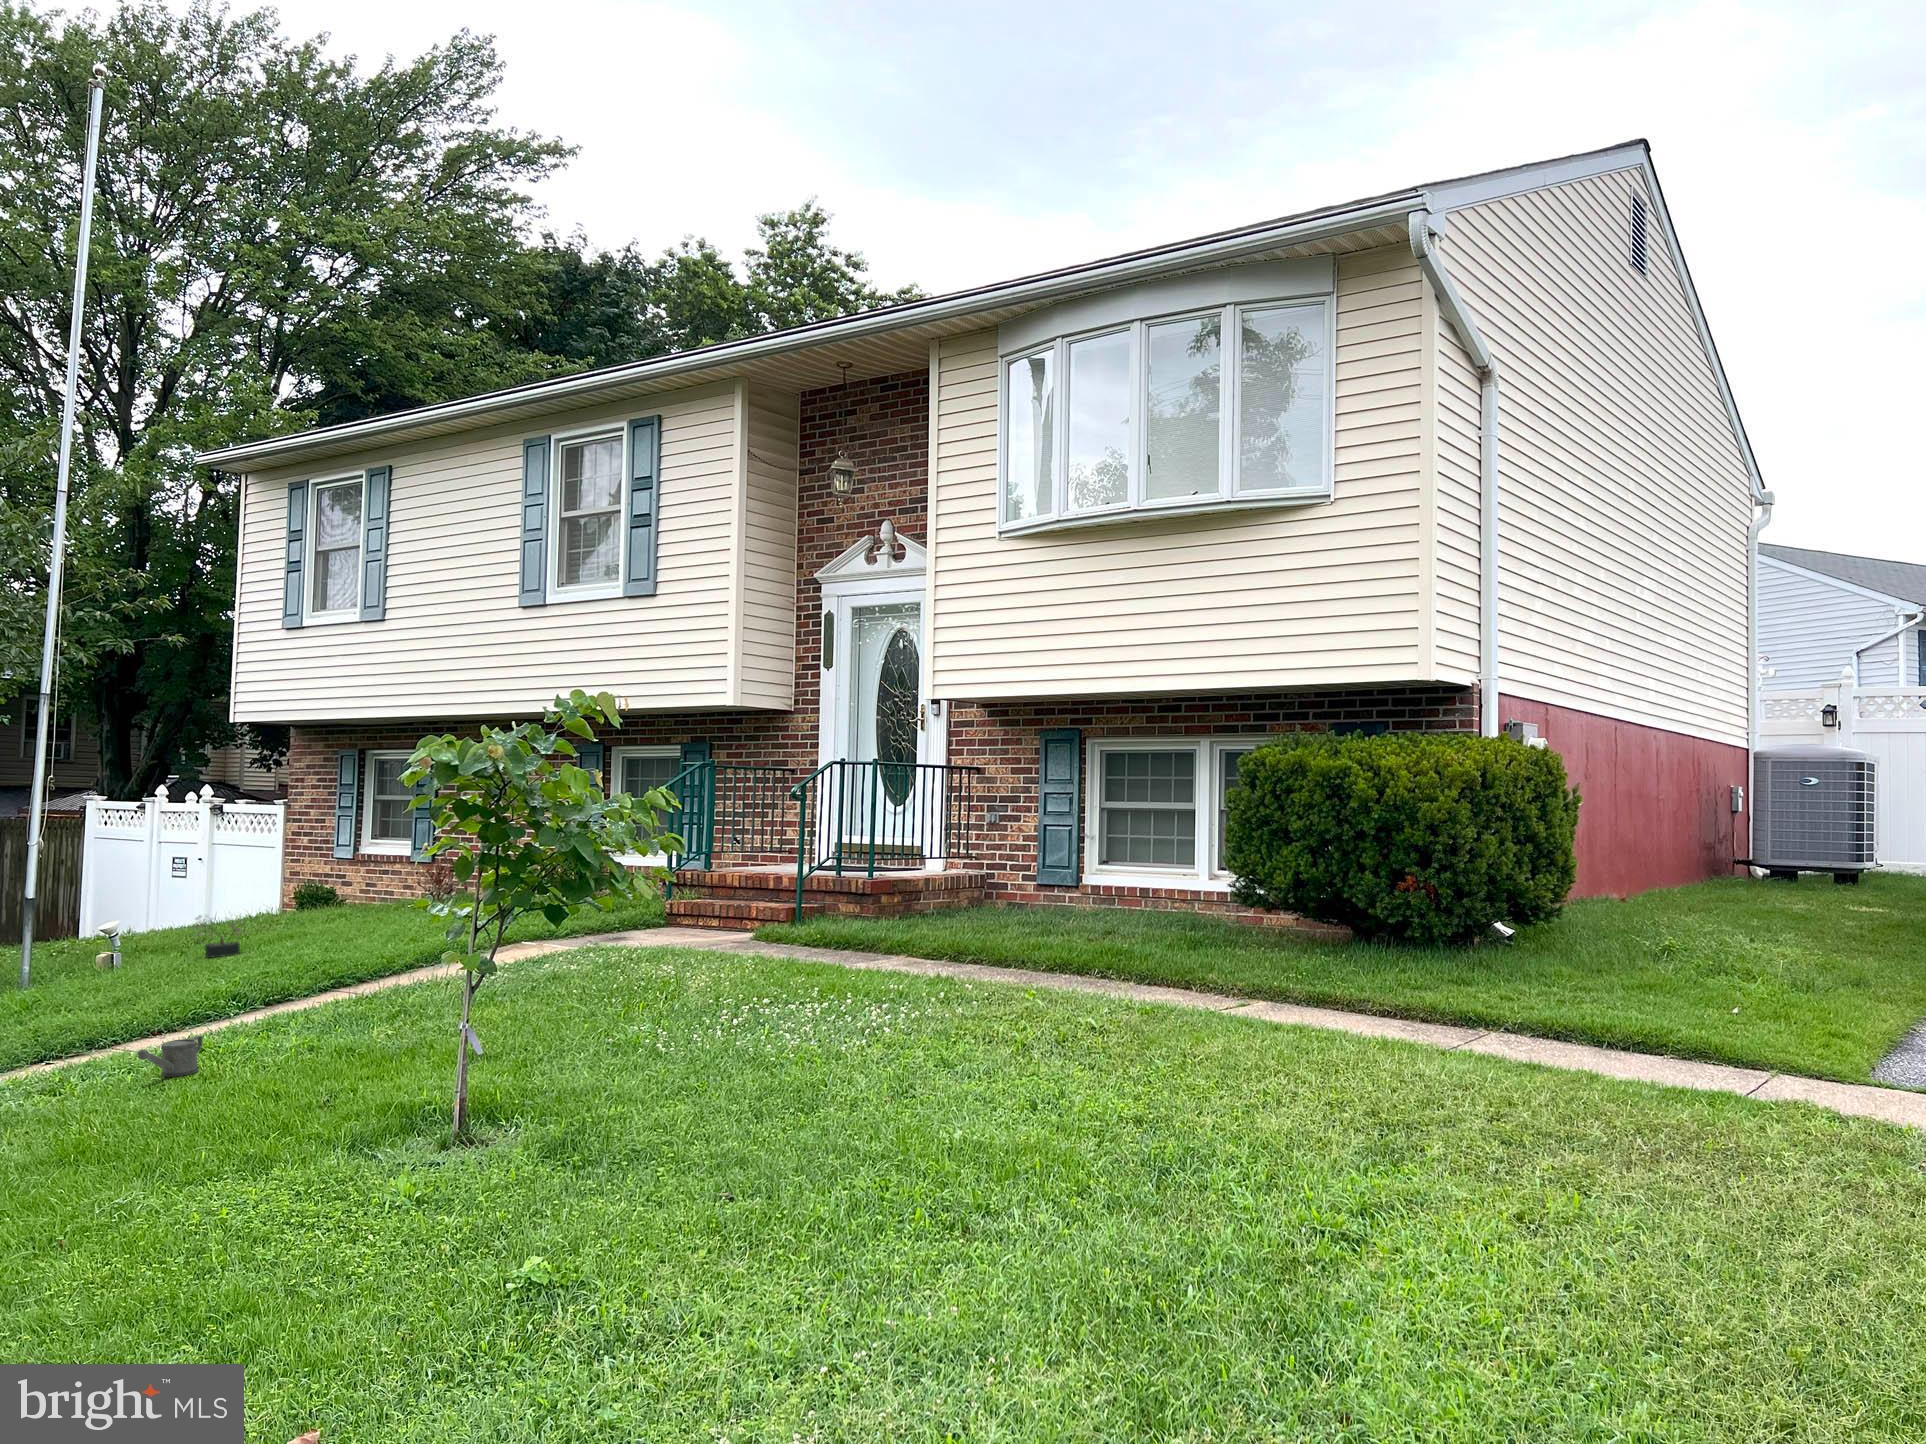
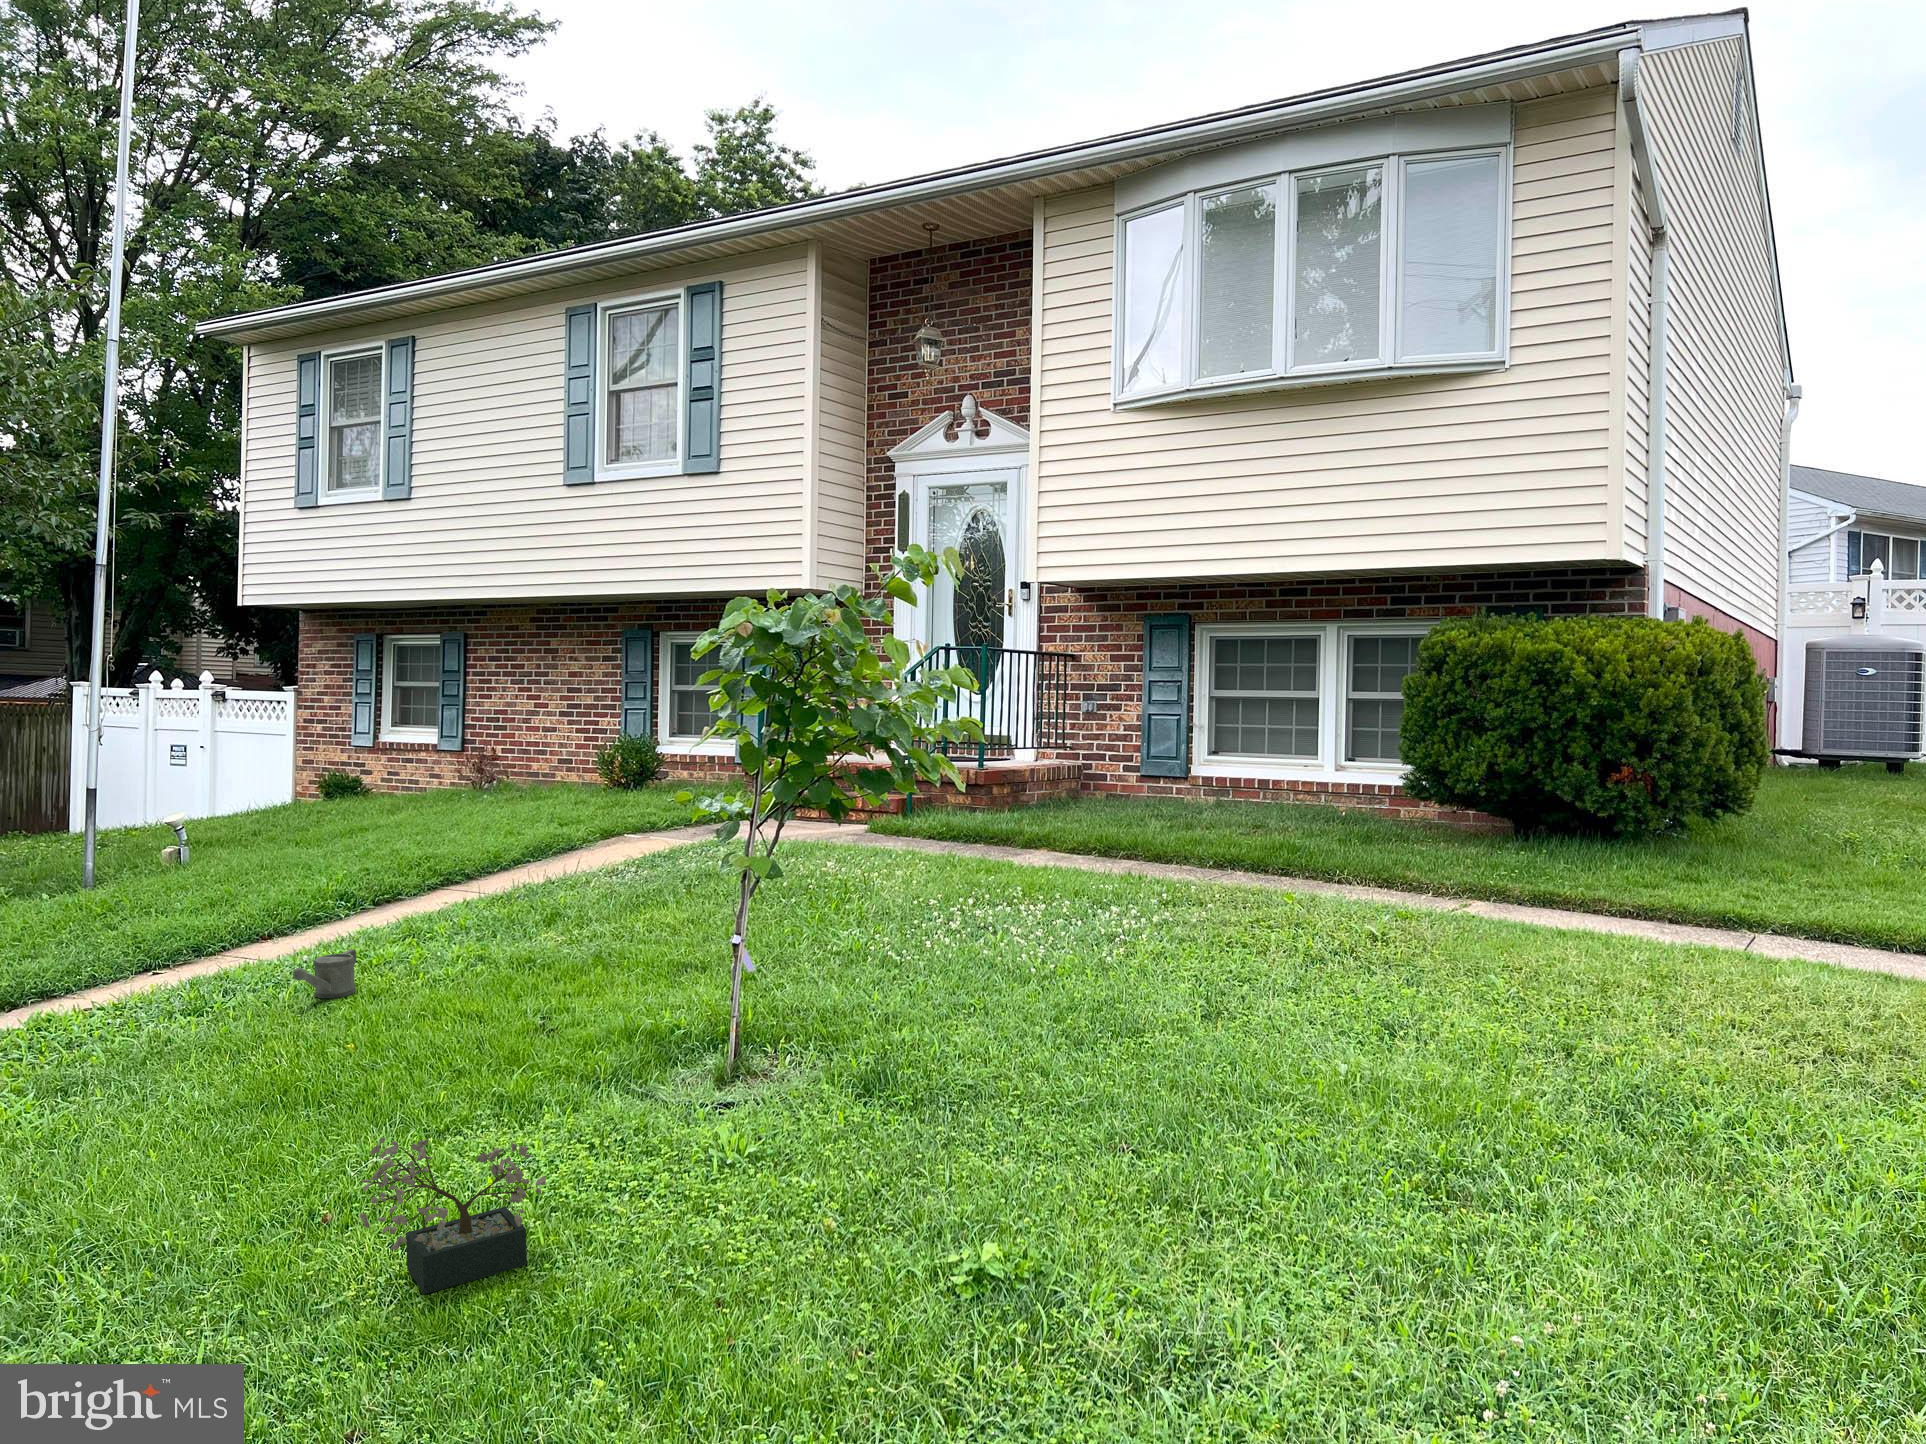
decorative plant: present [192,915,242,958] -> present [360,1137,546,1294]

